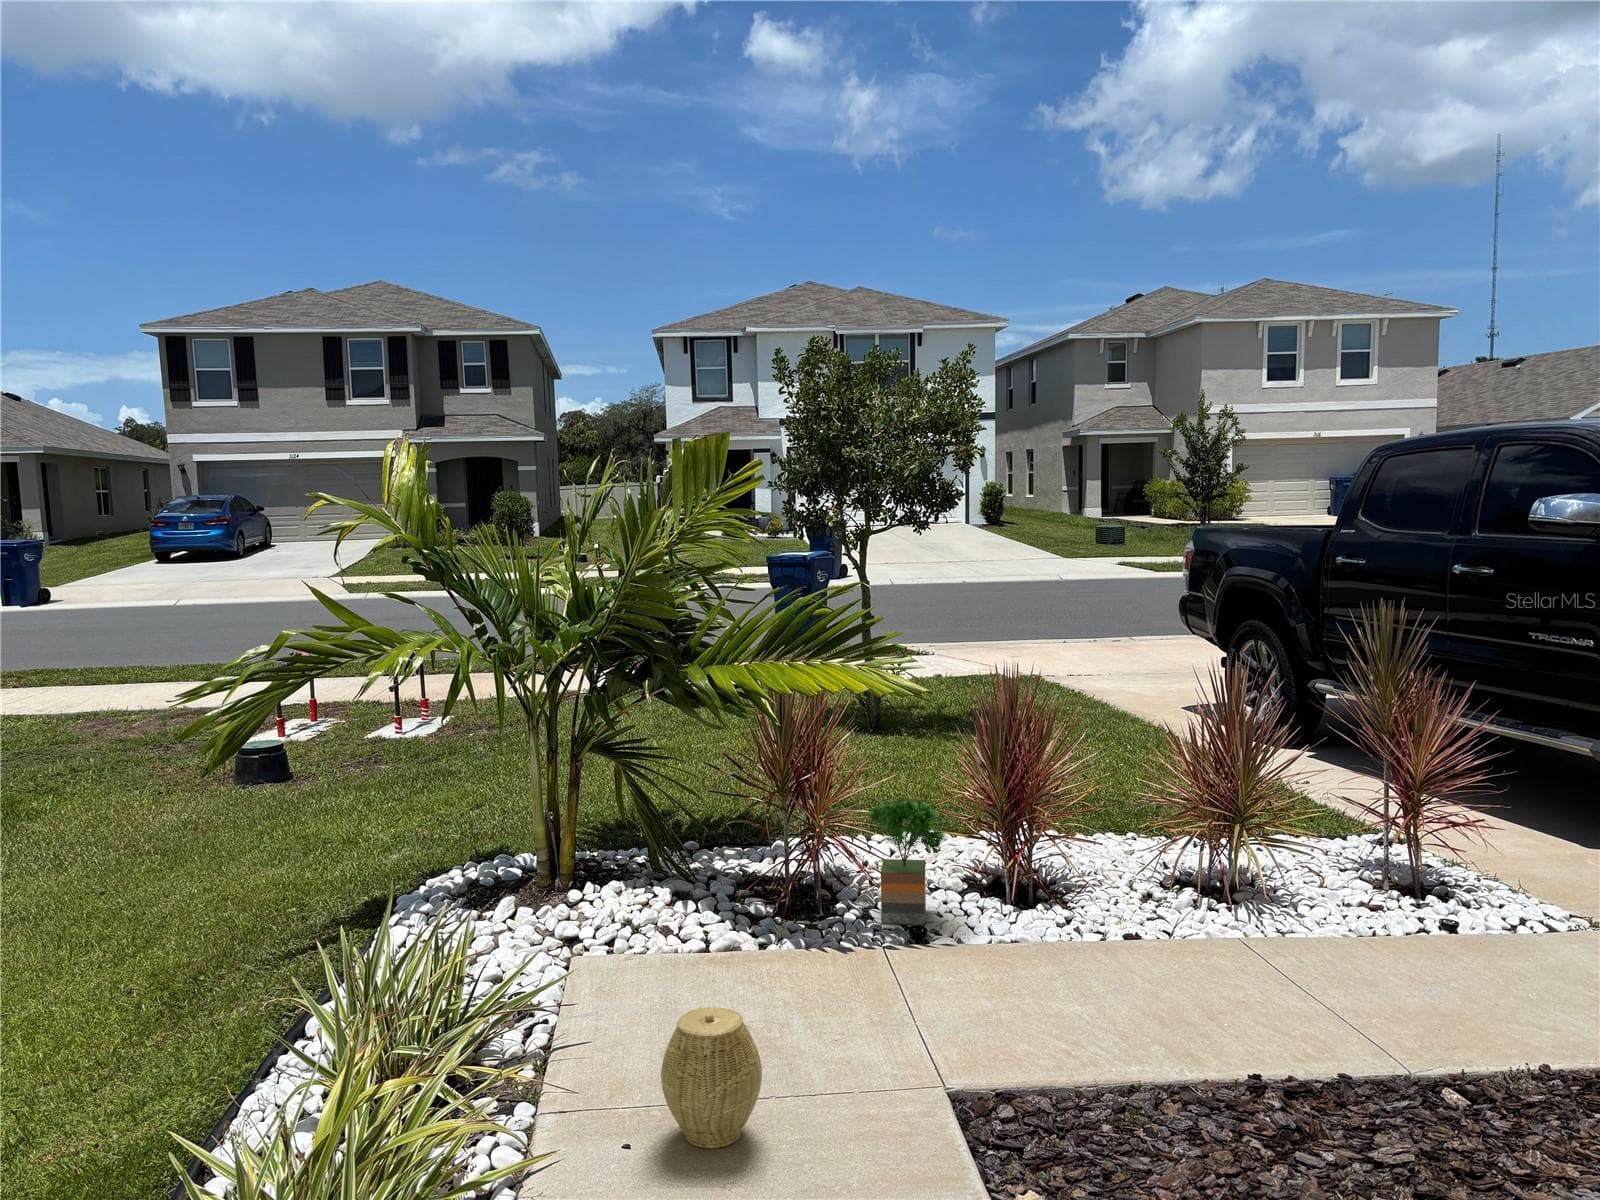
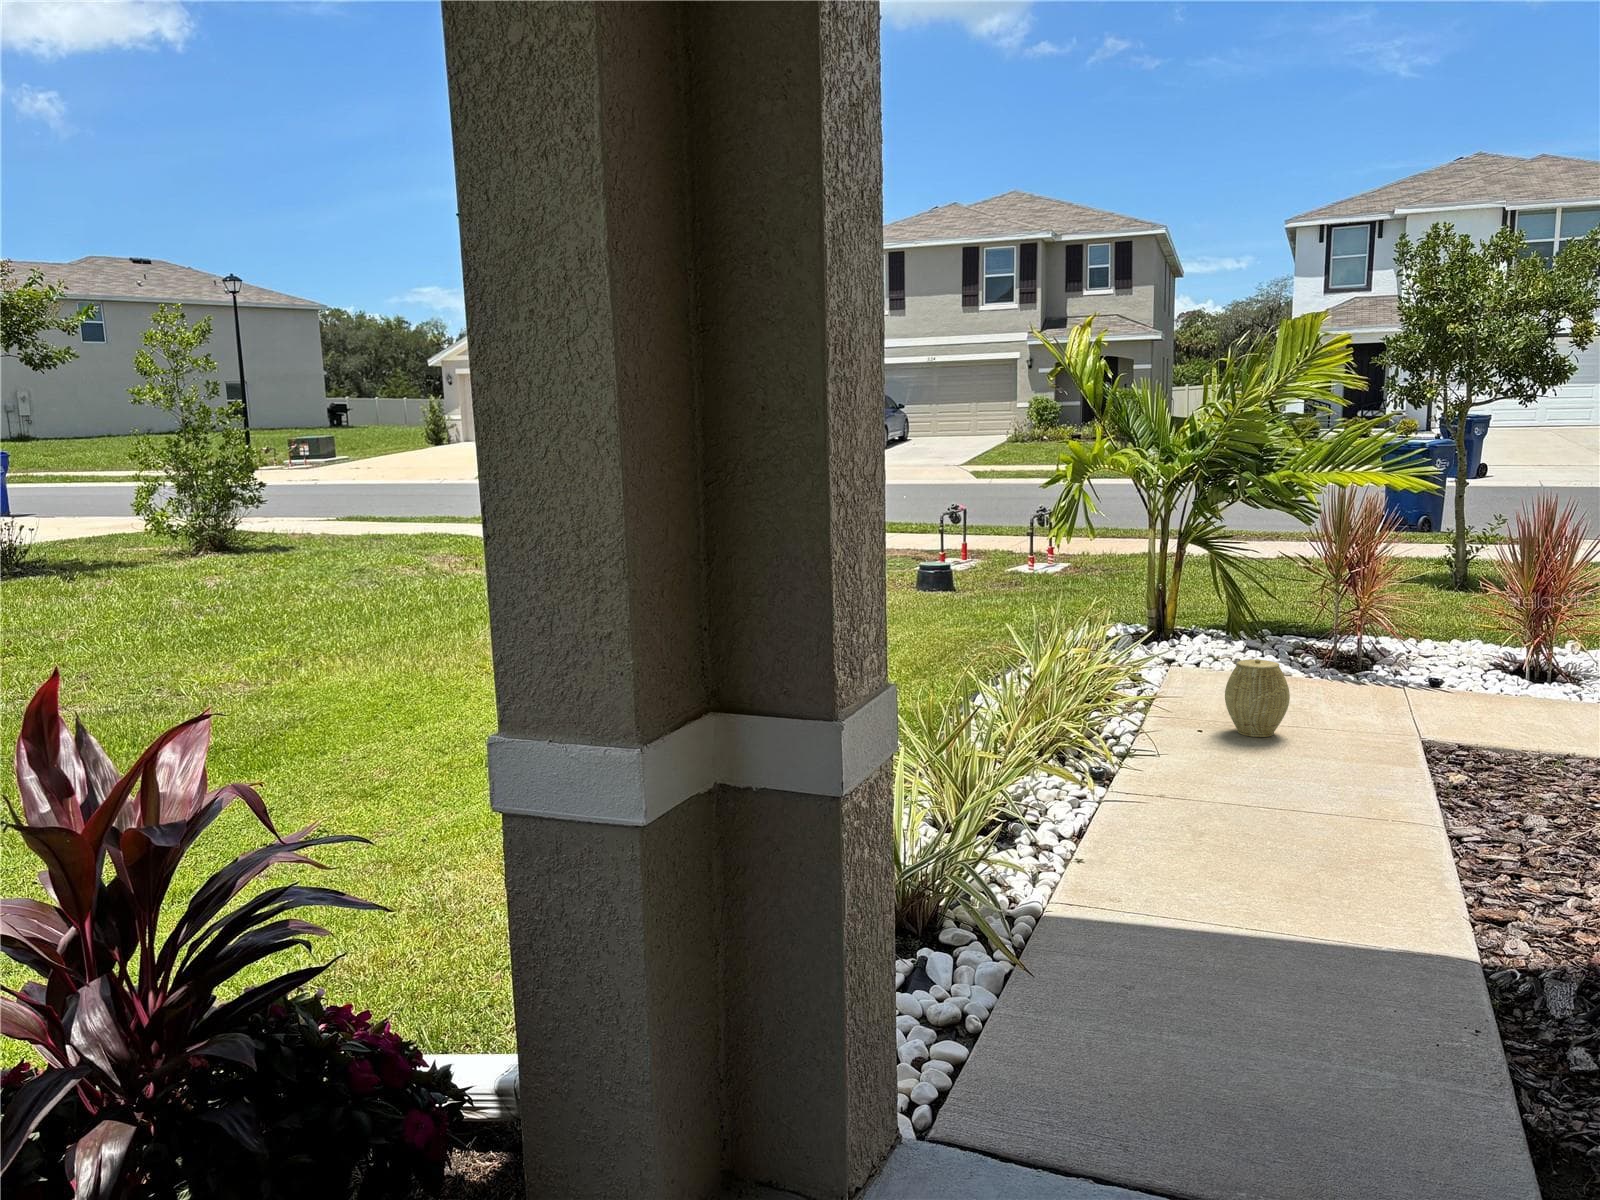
potted tree: present [867,800,945,925] -> none [1404,587,1471,680]

